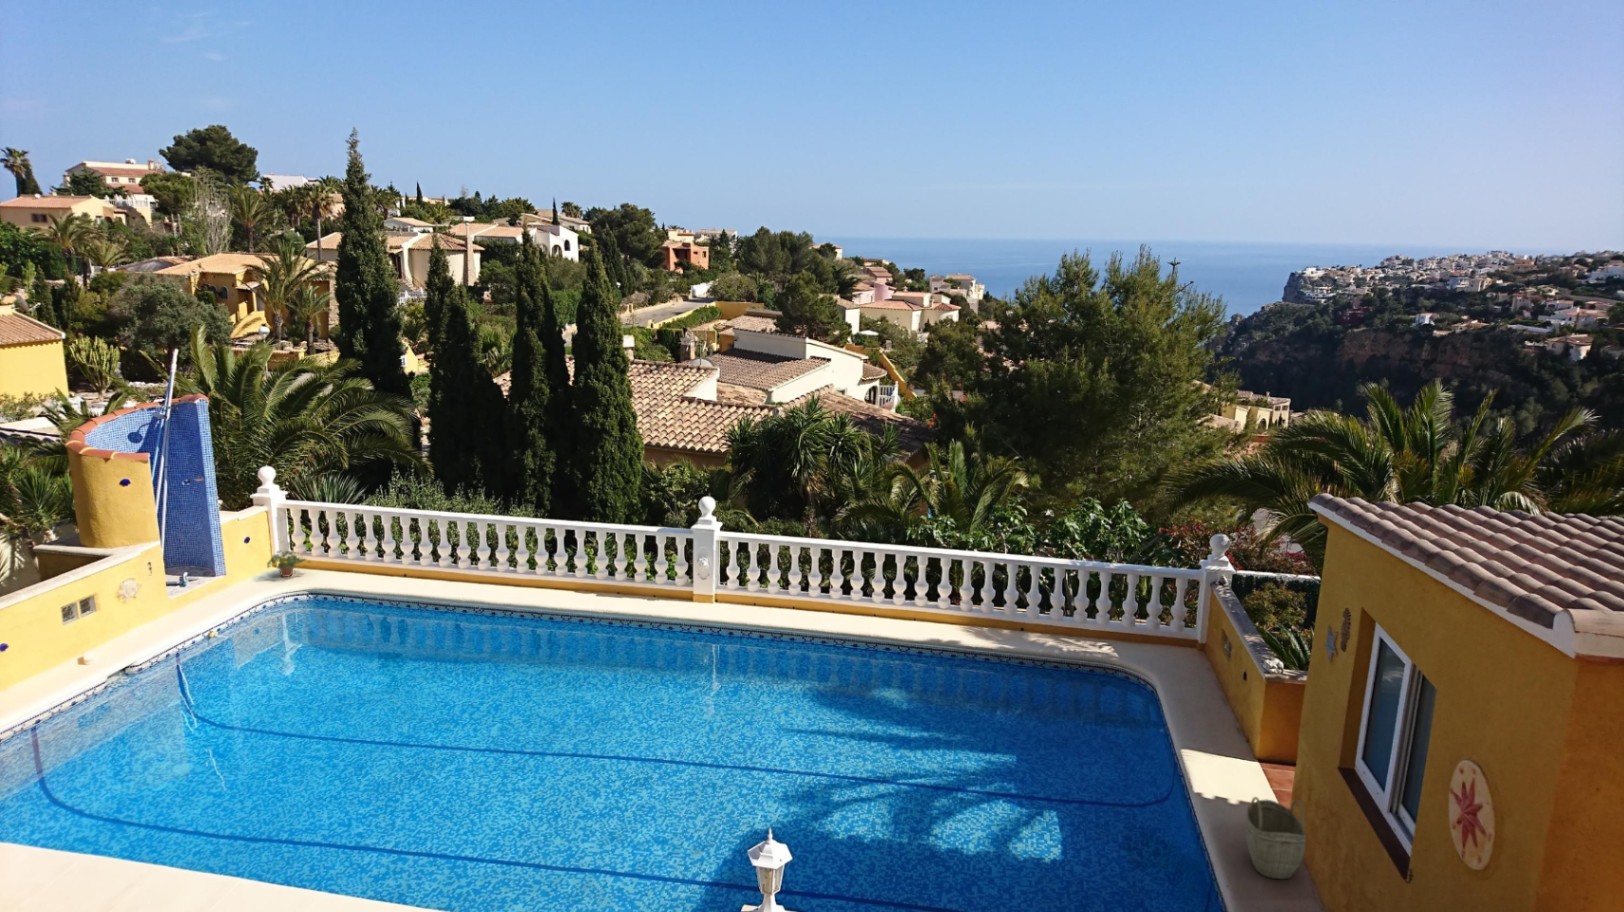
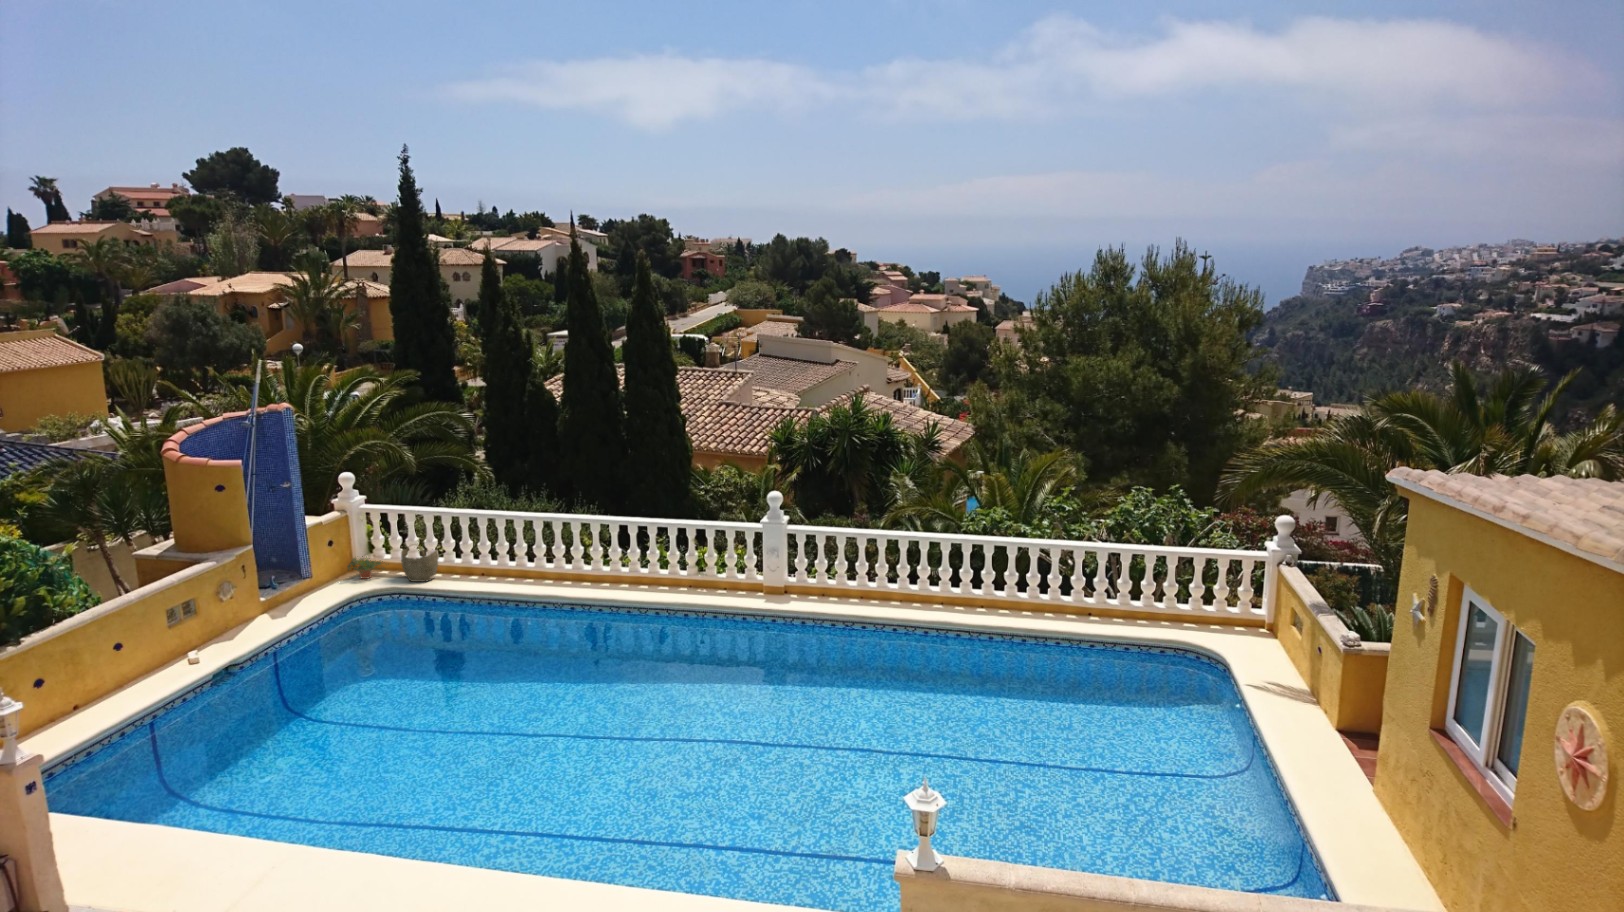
woven basket: present [1245,797,1306,879] -> present [401,538,439,582]

